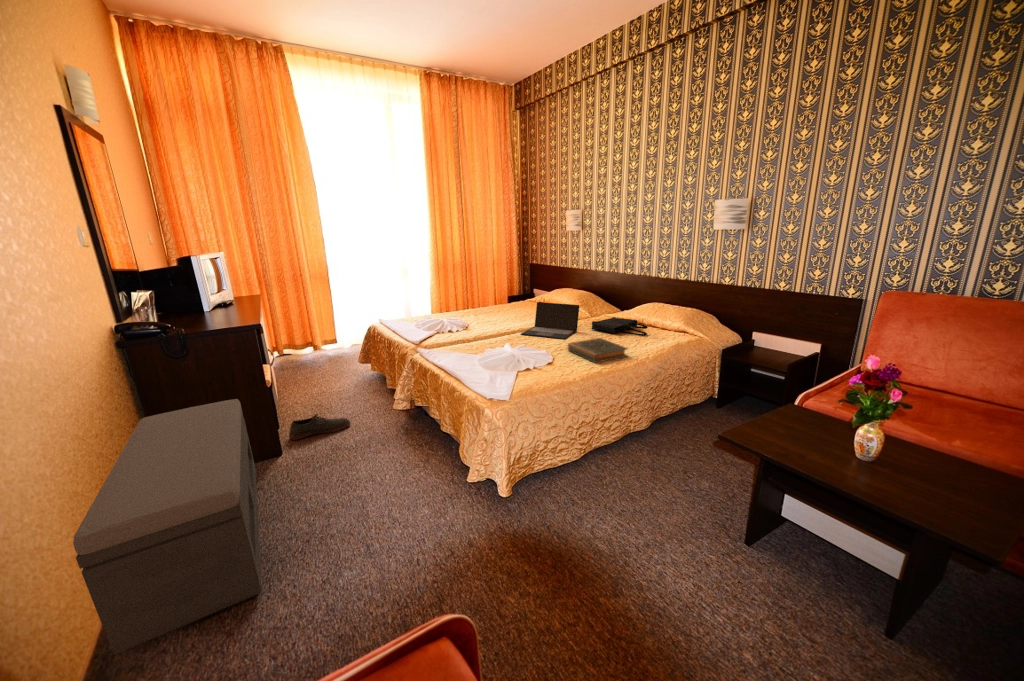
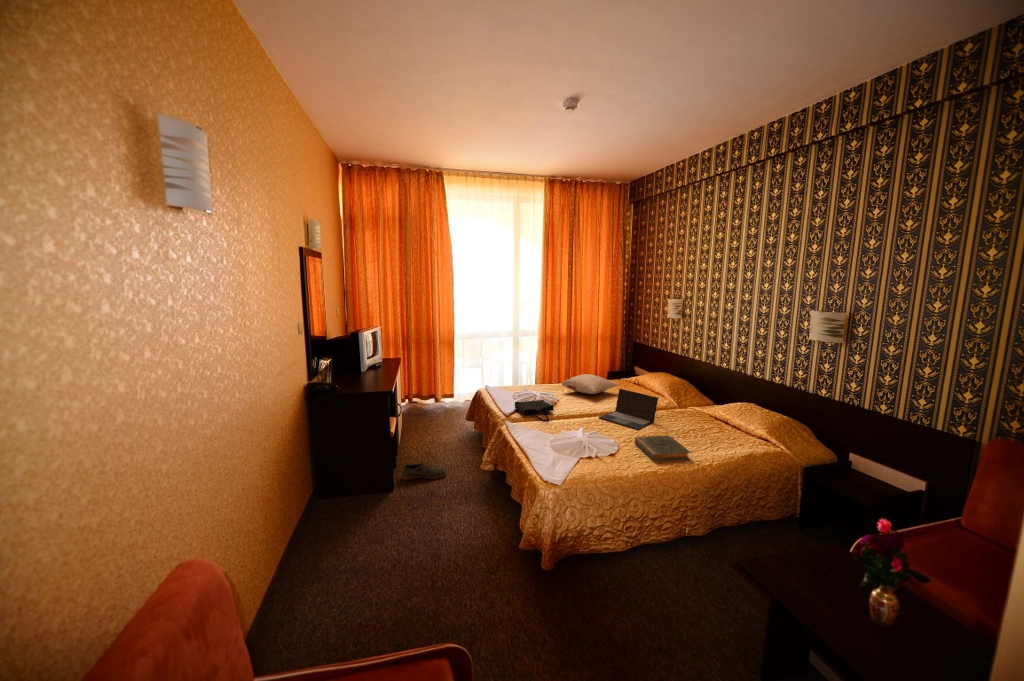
pillow: none [469,296,529,316] -> present [562,374,618,394]
tote bag: present [592,317,648,336] -> present [515,400,554,421]
storage bench: present [73,399,262,655] -> none [265,445,374,613]

